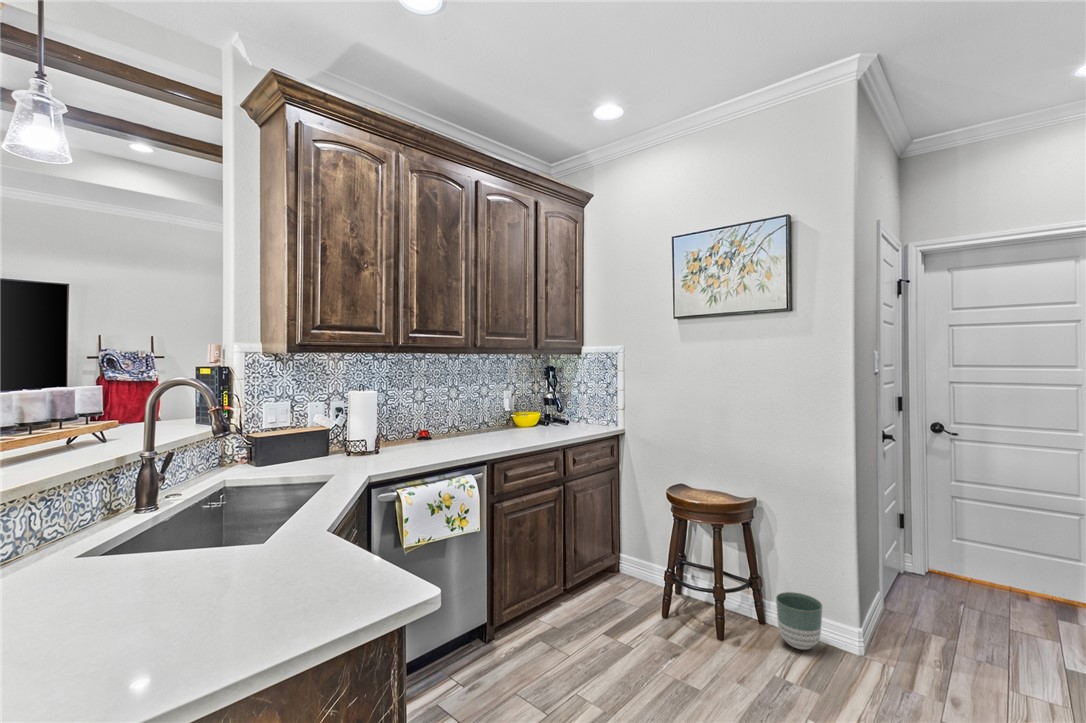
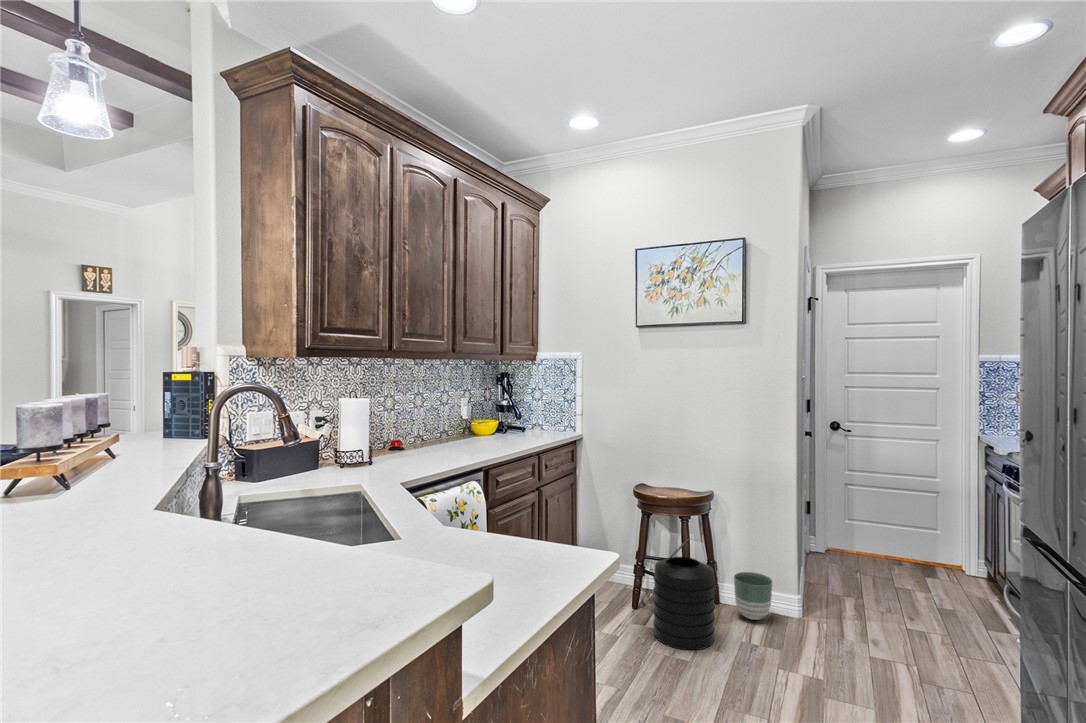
trash can: none [672,548,741,676] -> present [653,538,715,650]

